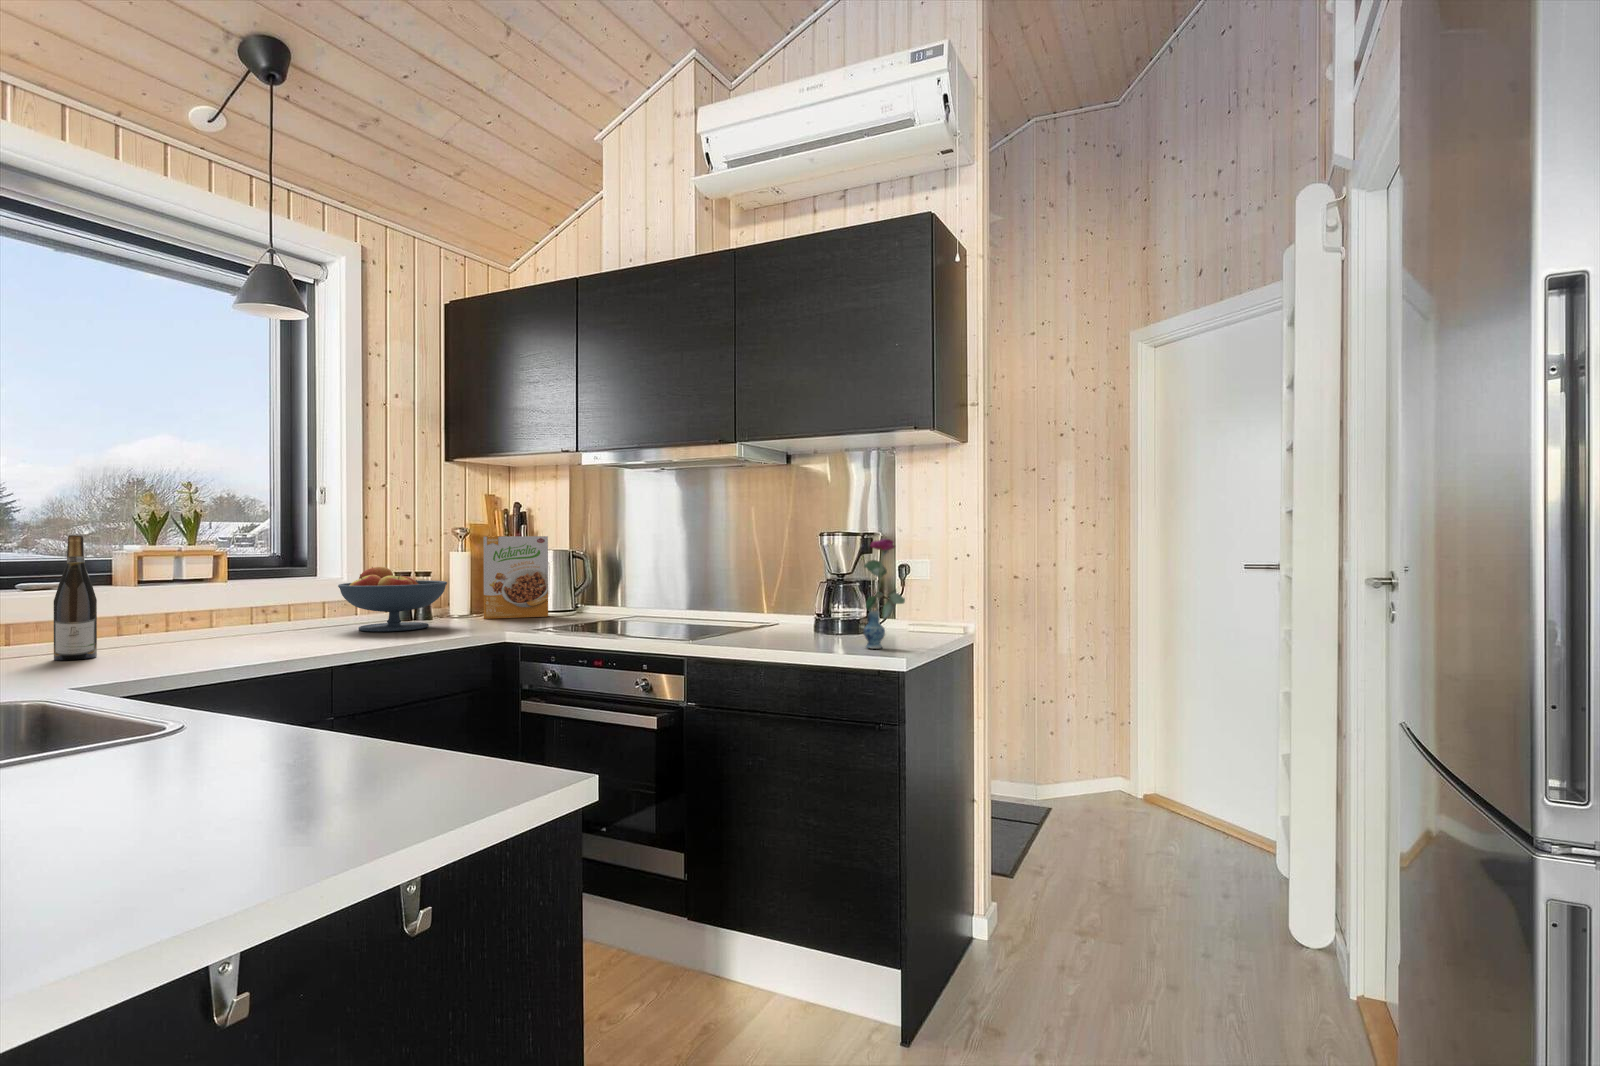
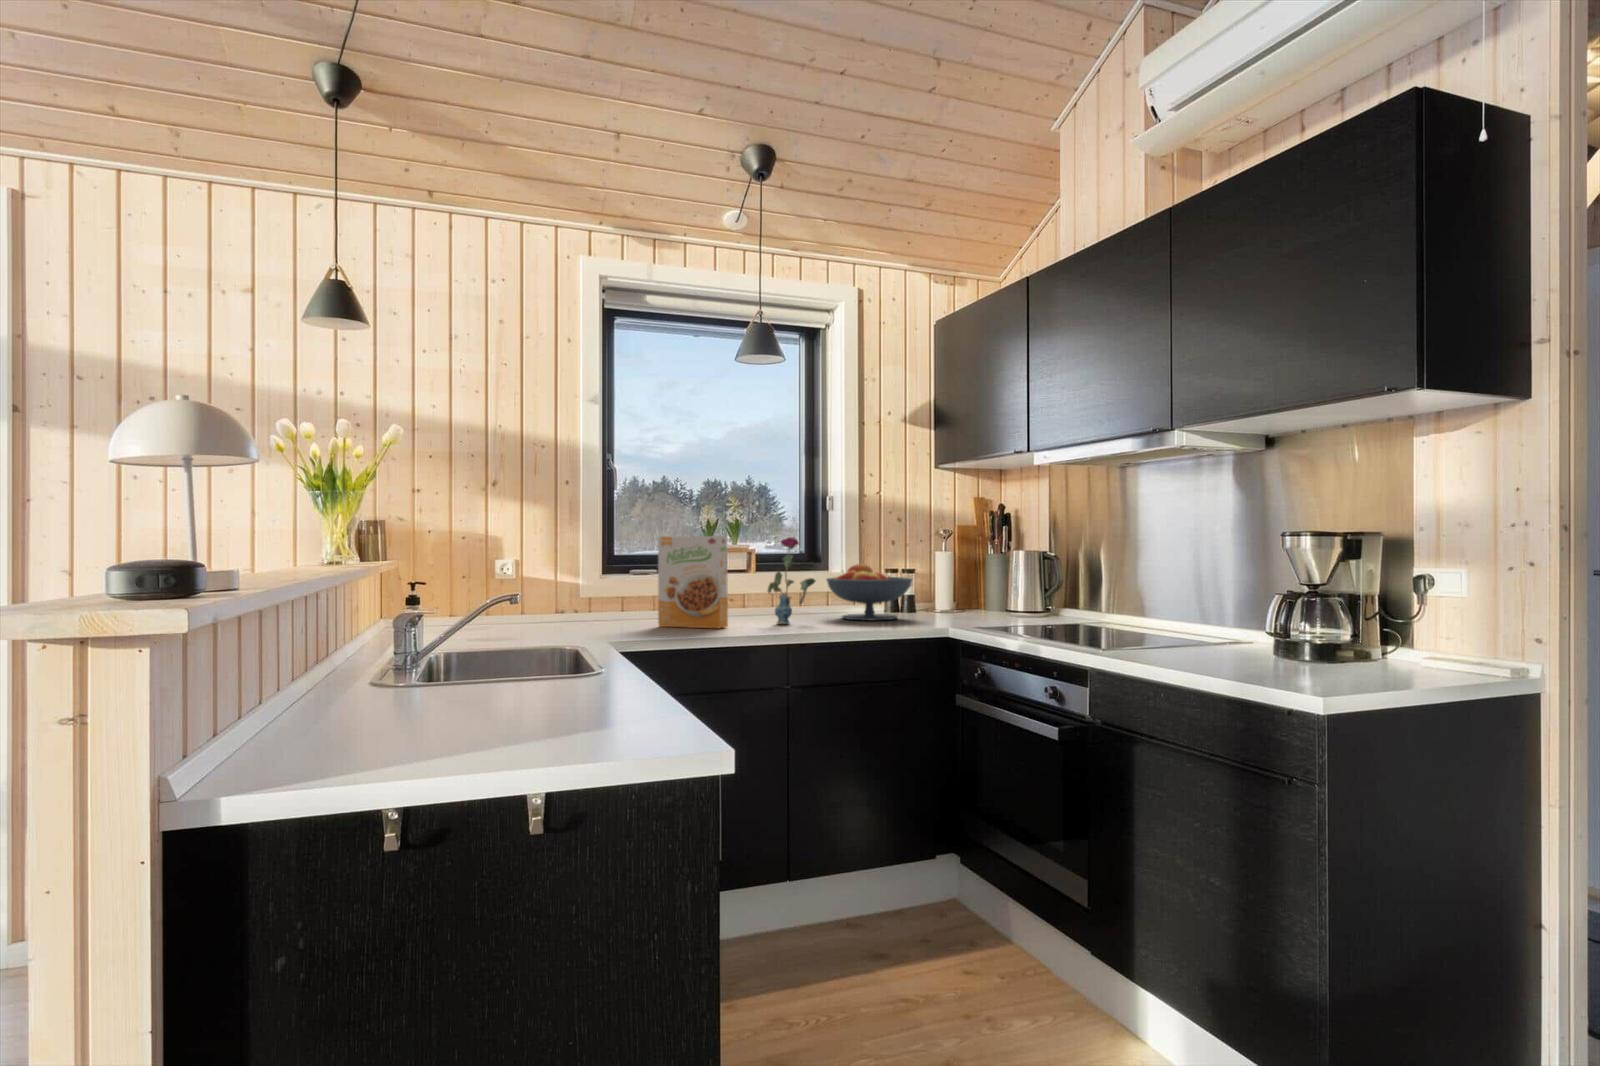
wine bottle: present [54,535,97,660] -> none [638,536,661,624]
cereal box: present [484,536,548,619] -> present [658,536,728,628]
vase: present [863,538,905,649] -> present [768,537,815,624]

